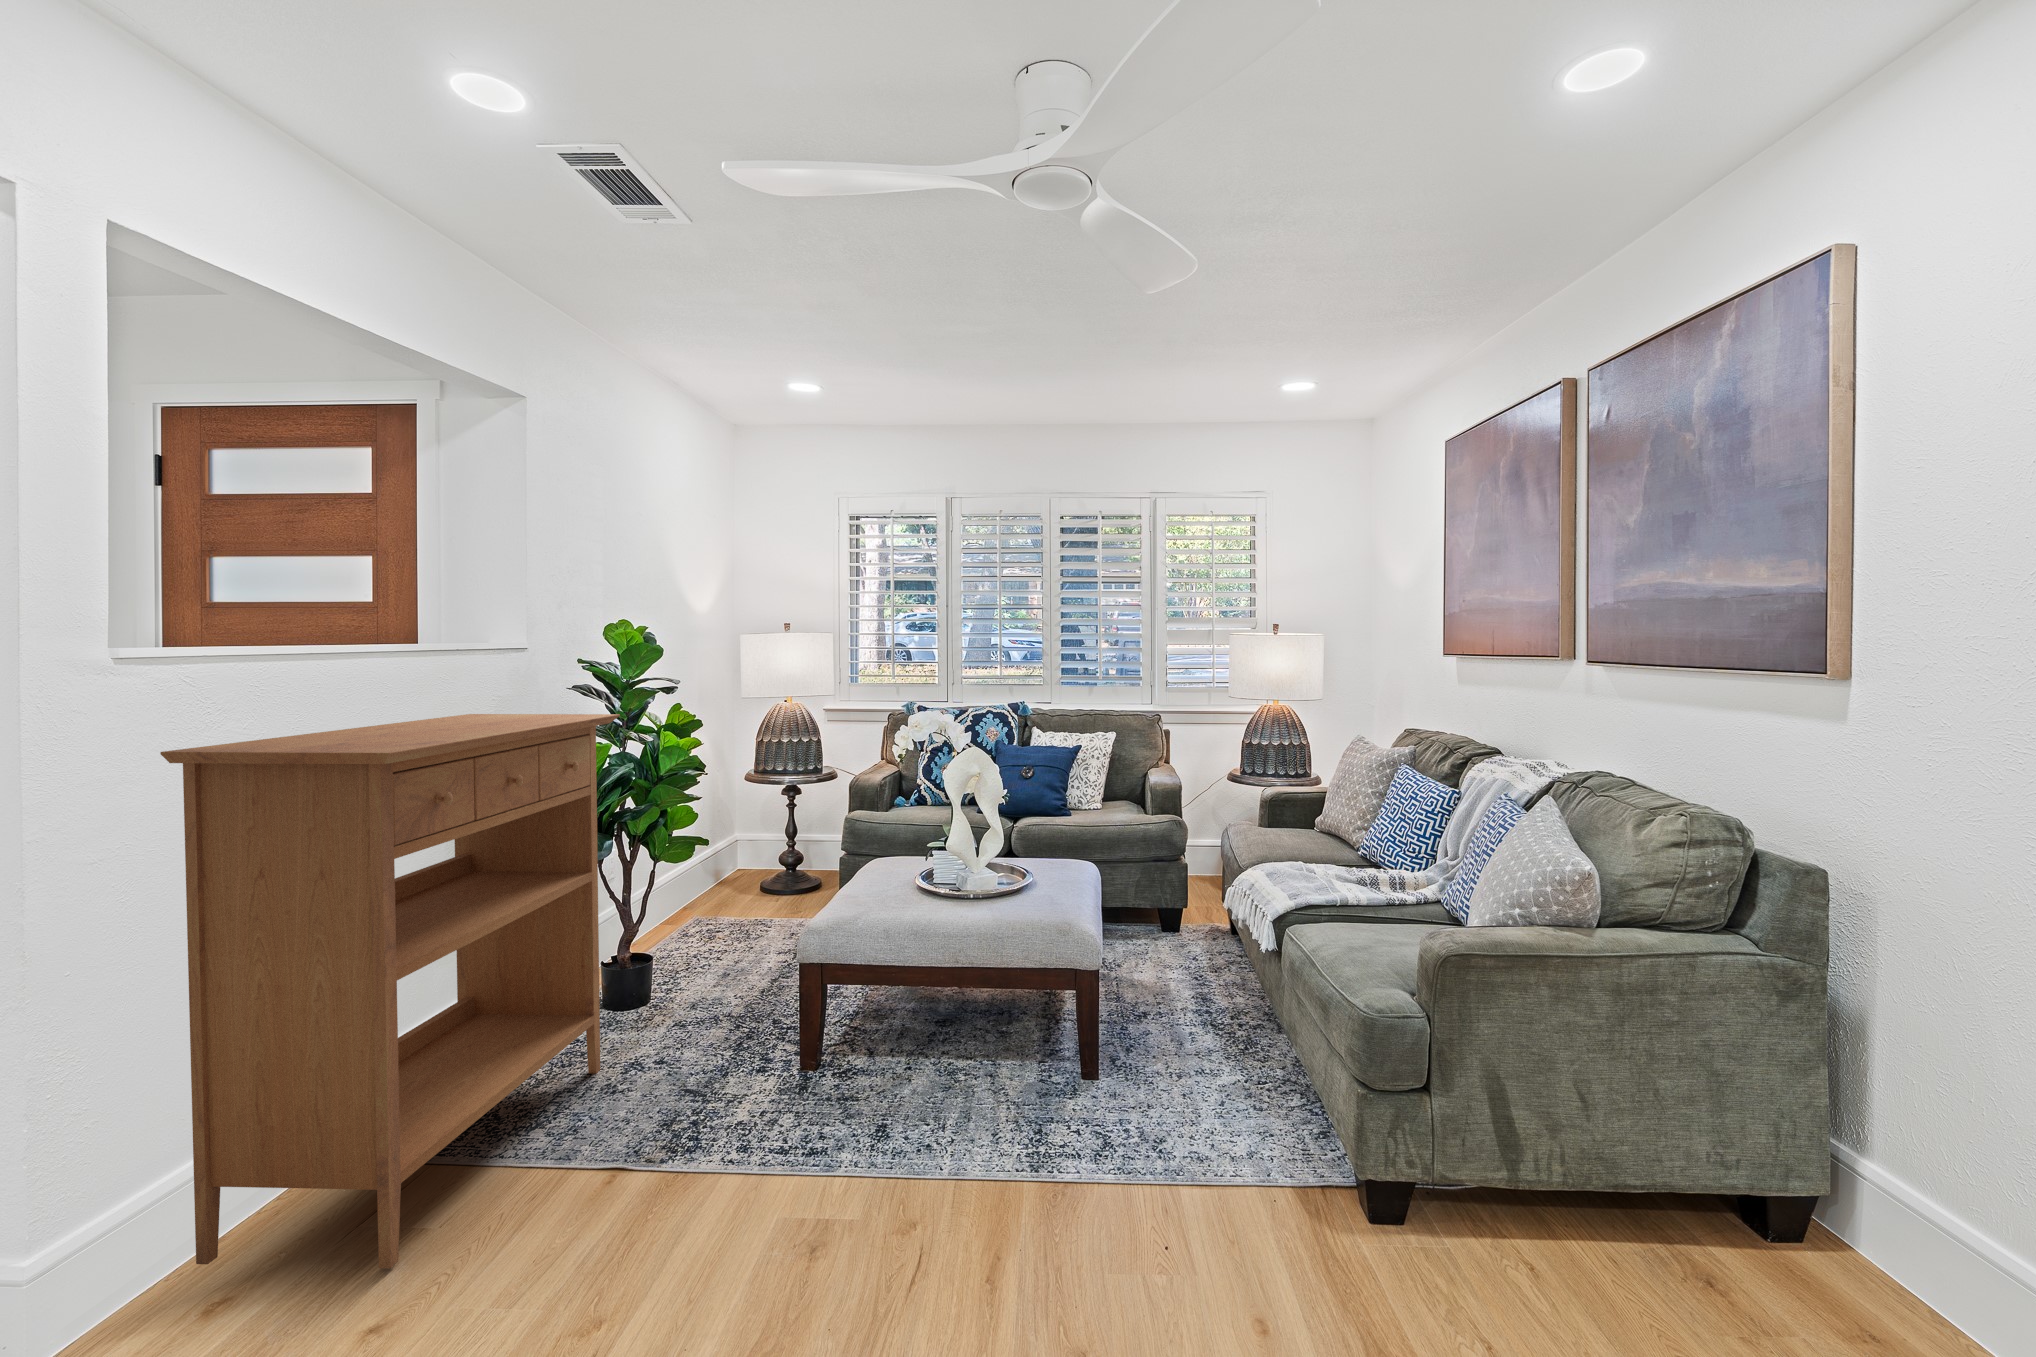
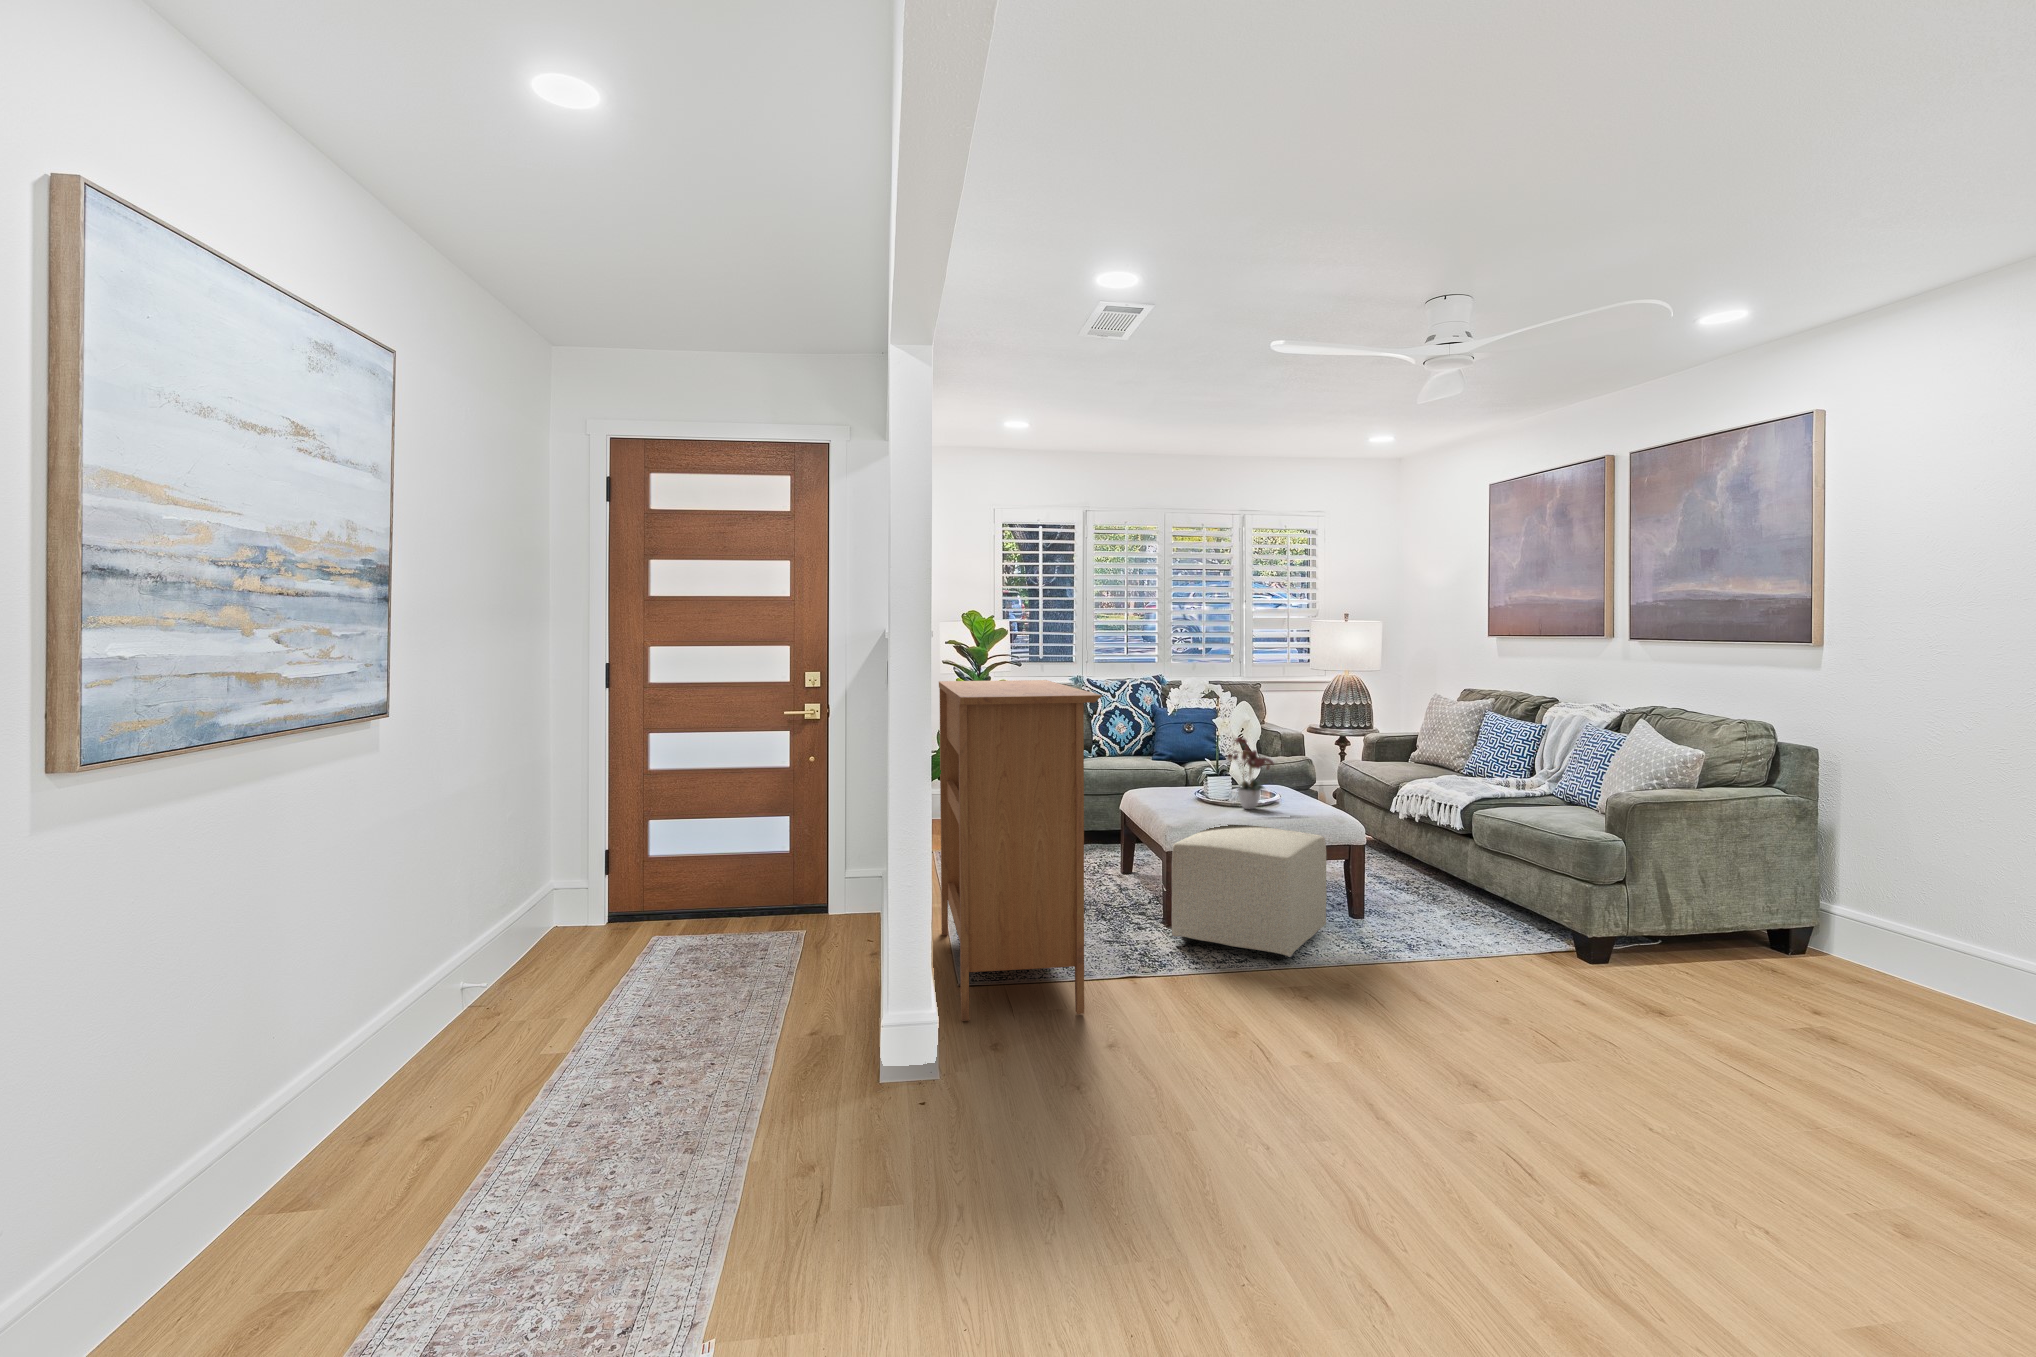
flower arrangement: none [909,796,974,908] -> present [1228,737,1274,809]
ottoman: none [737,931,993,1171] -> present [1172,824,1327,959]

